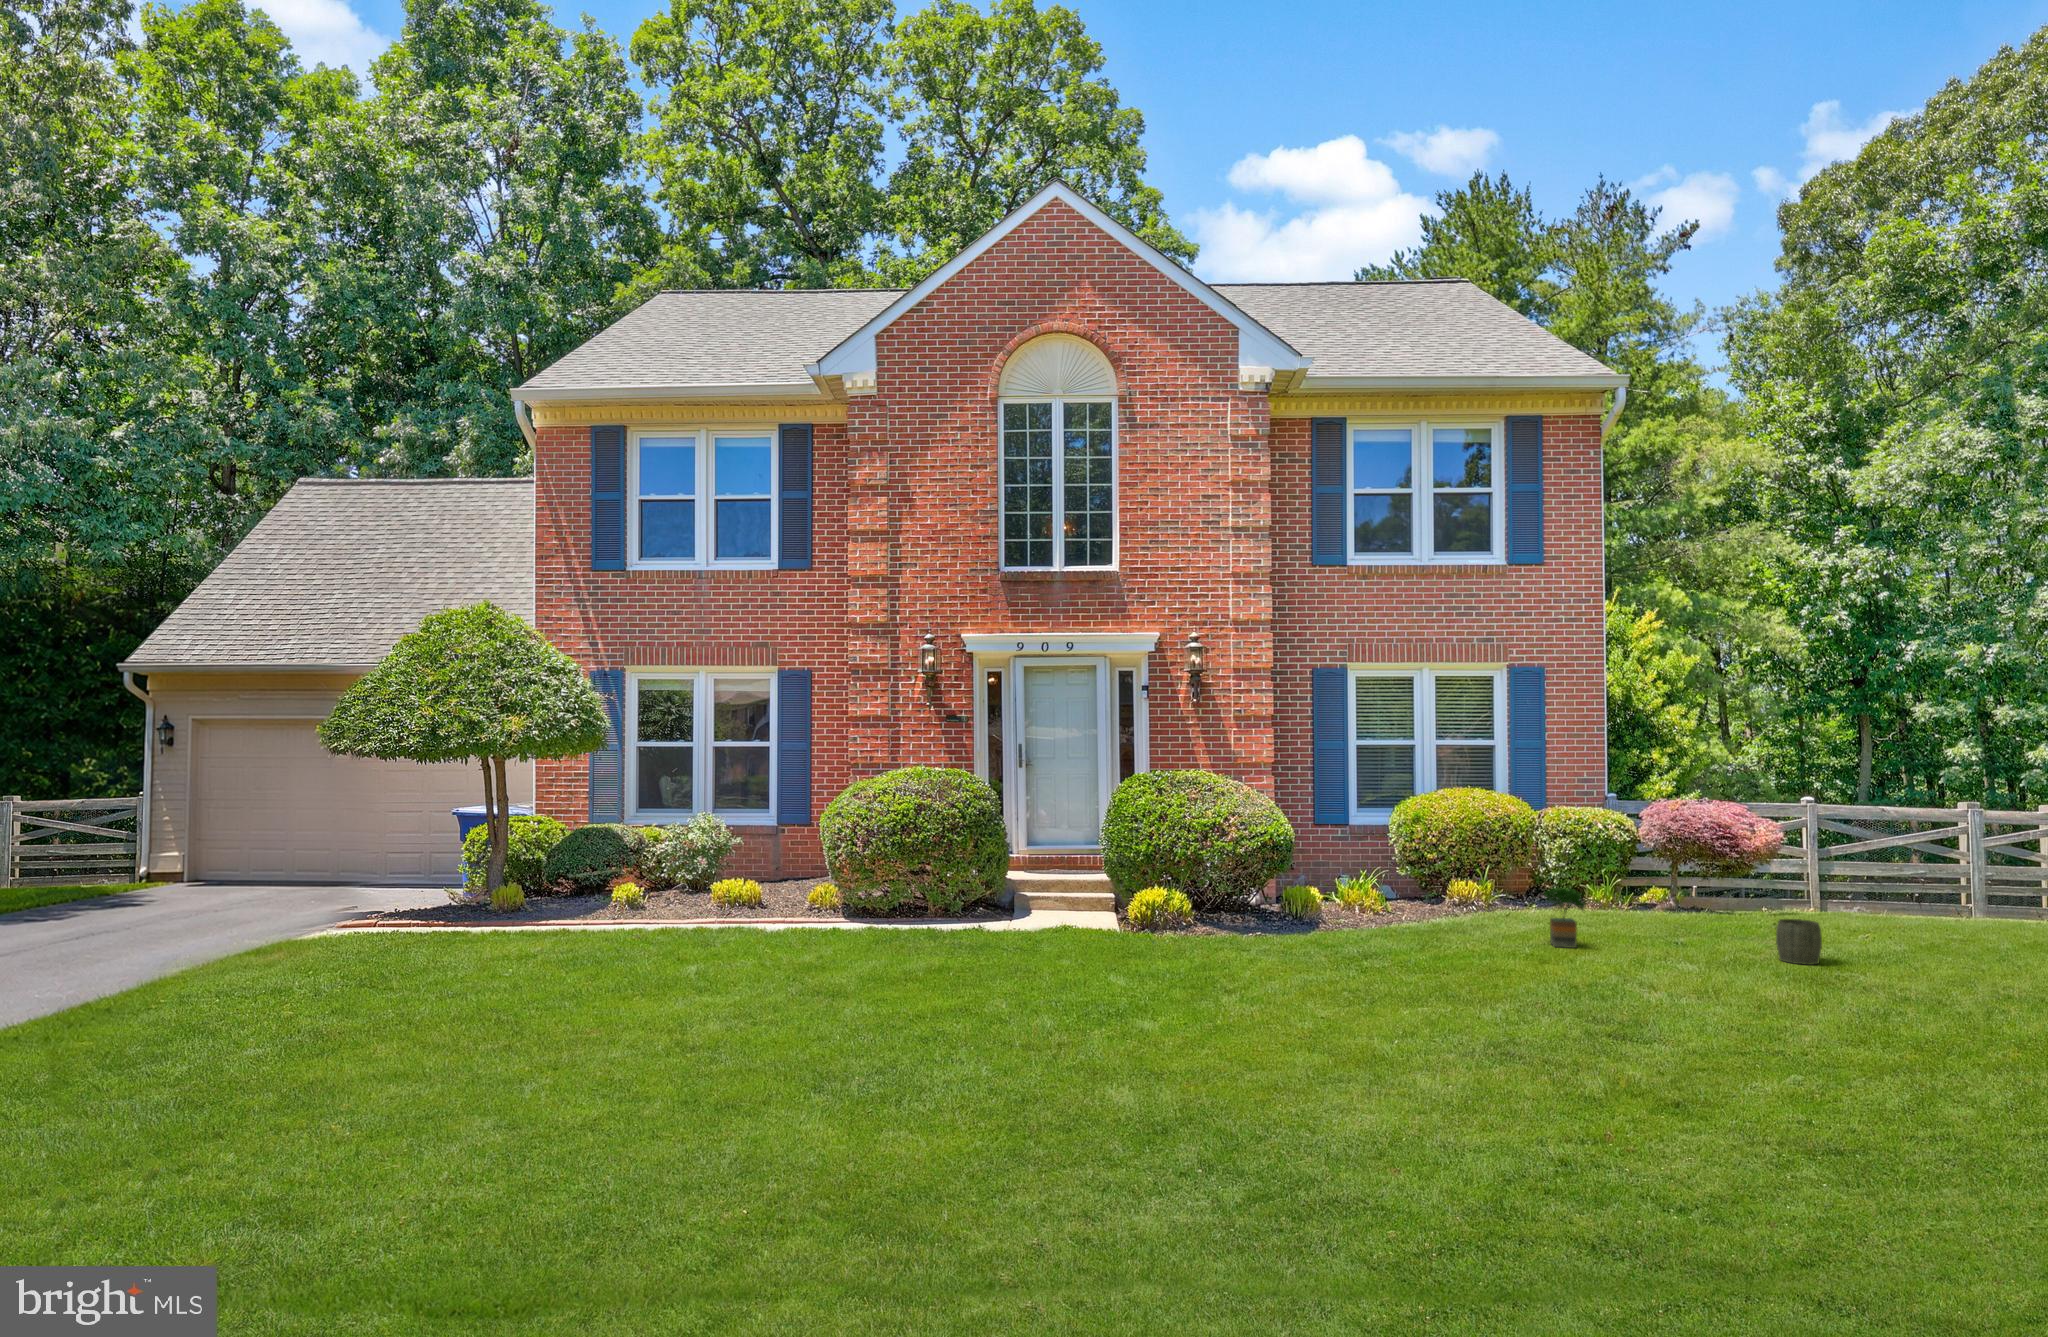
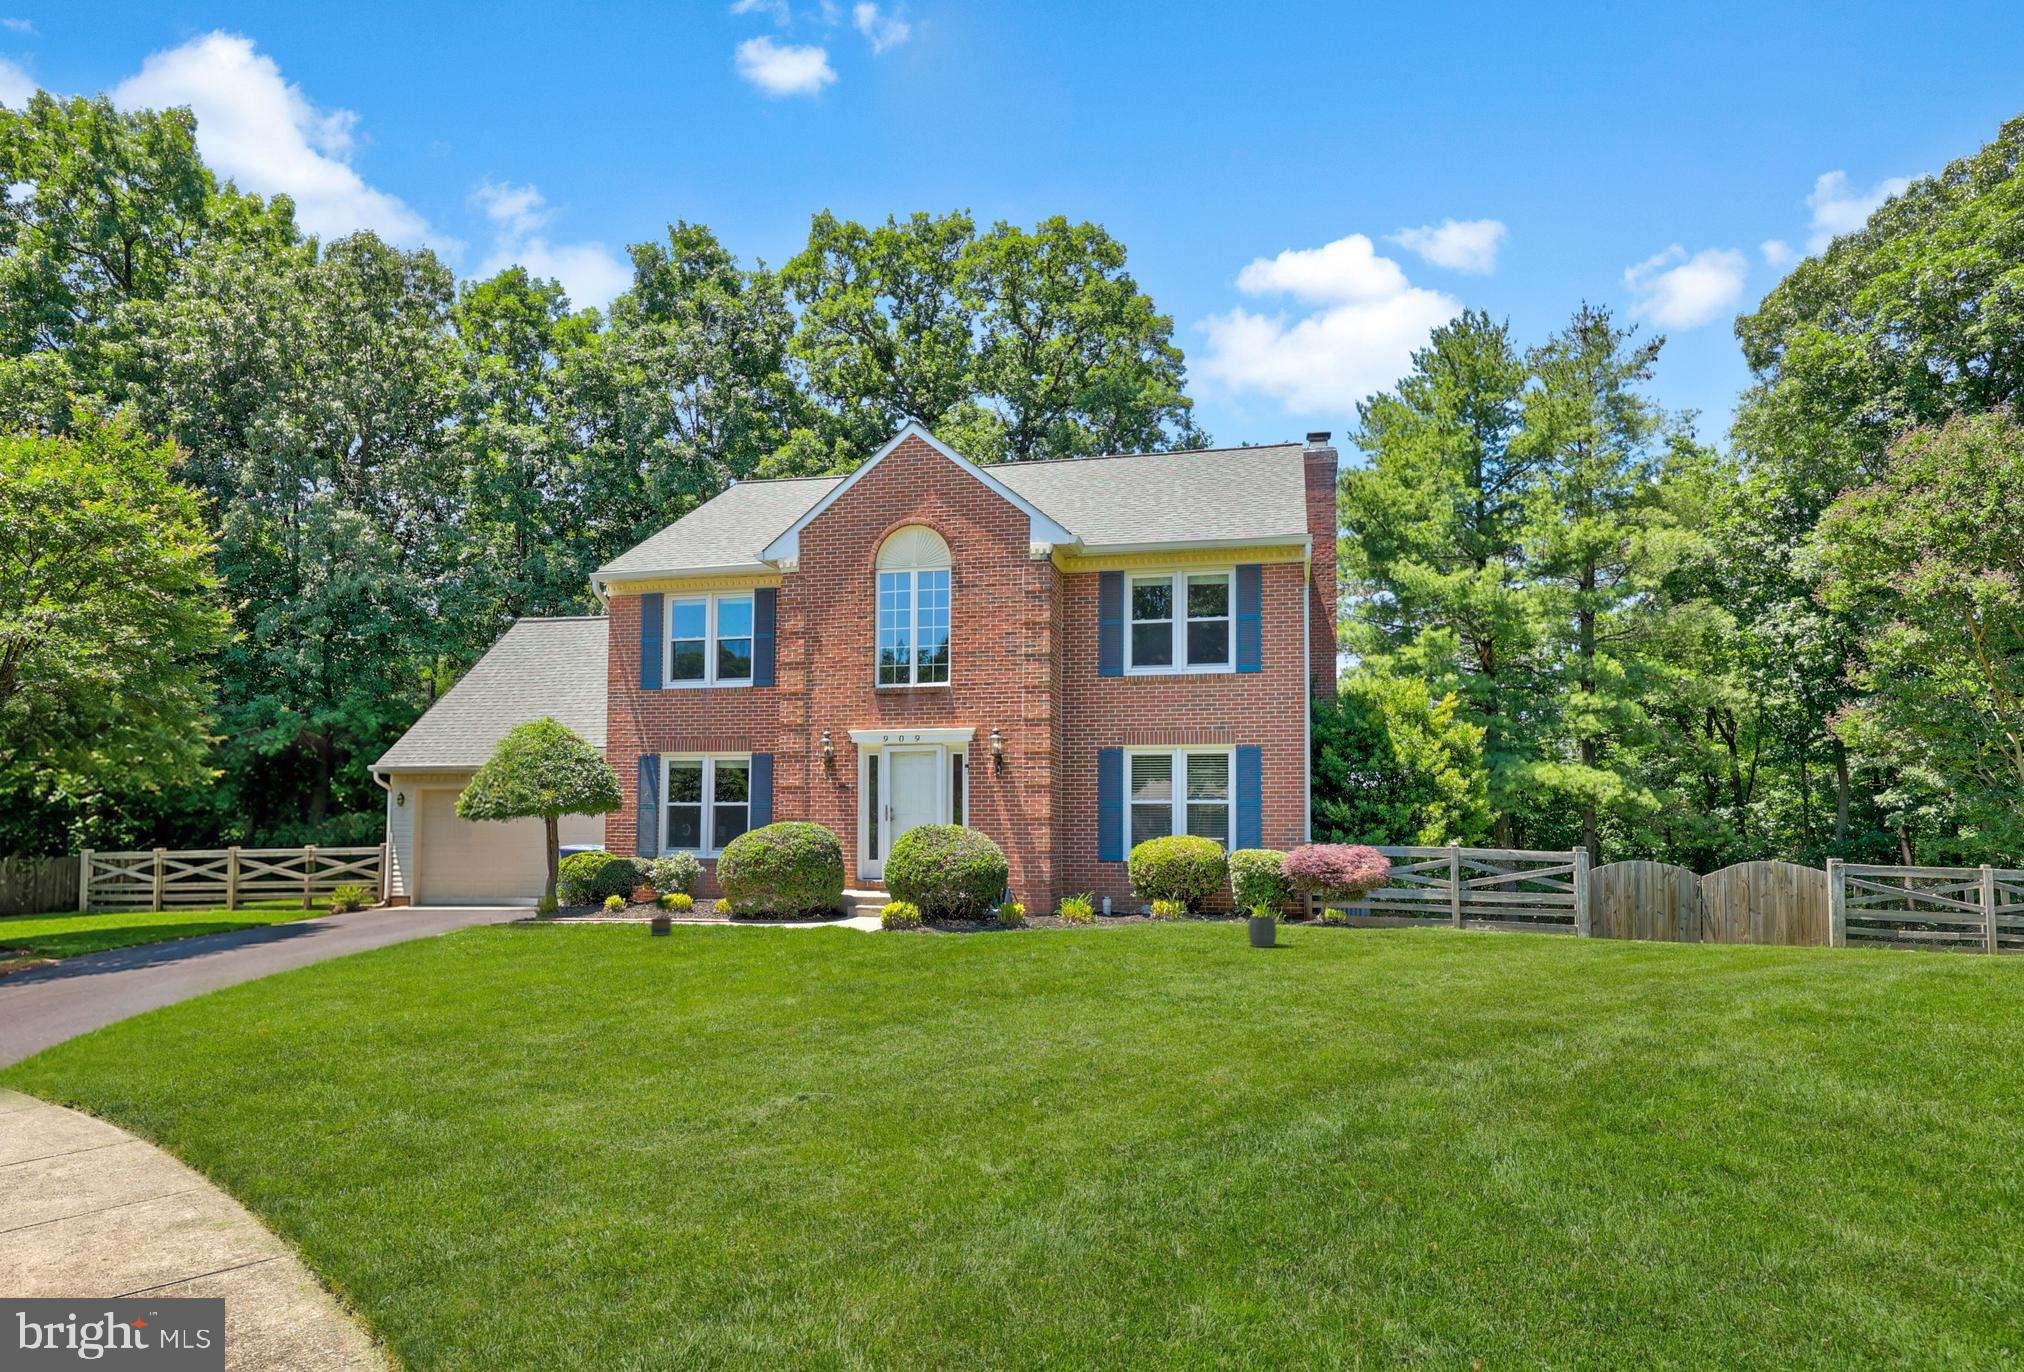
potted tree: present [1545,888,1586,948] -> present [651,897,675,936]

